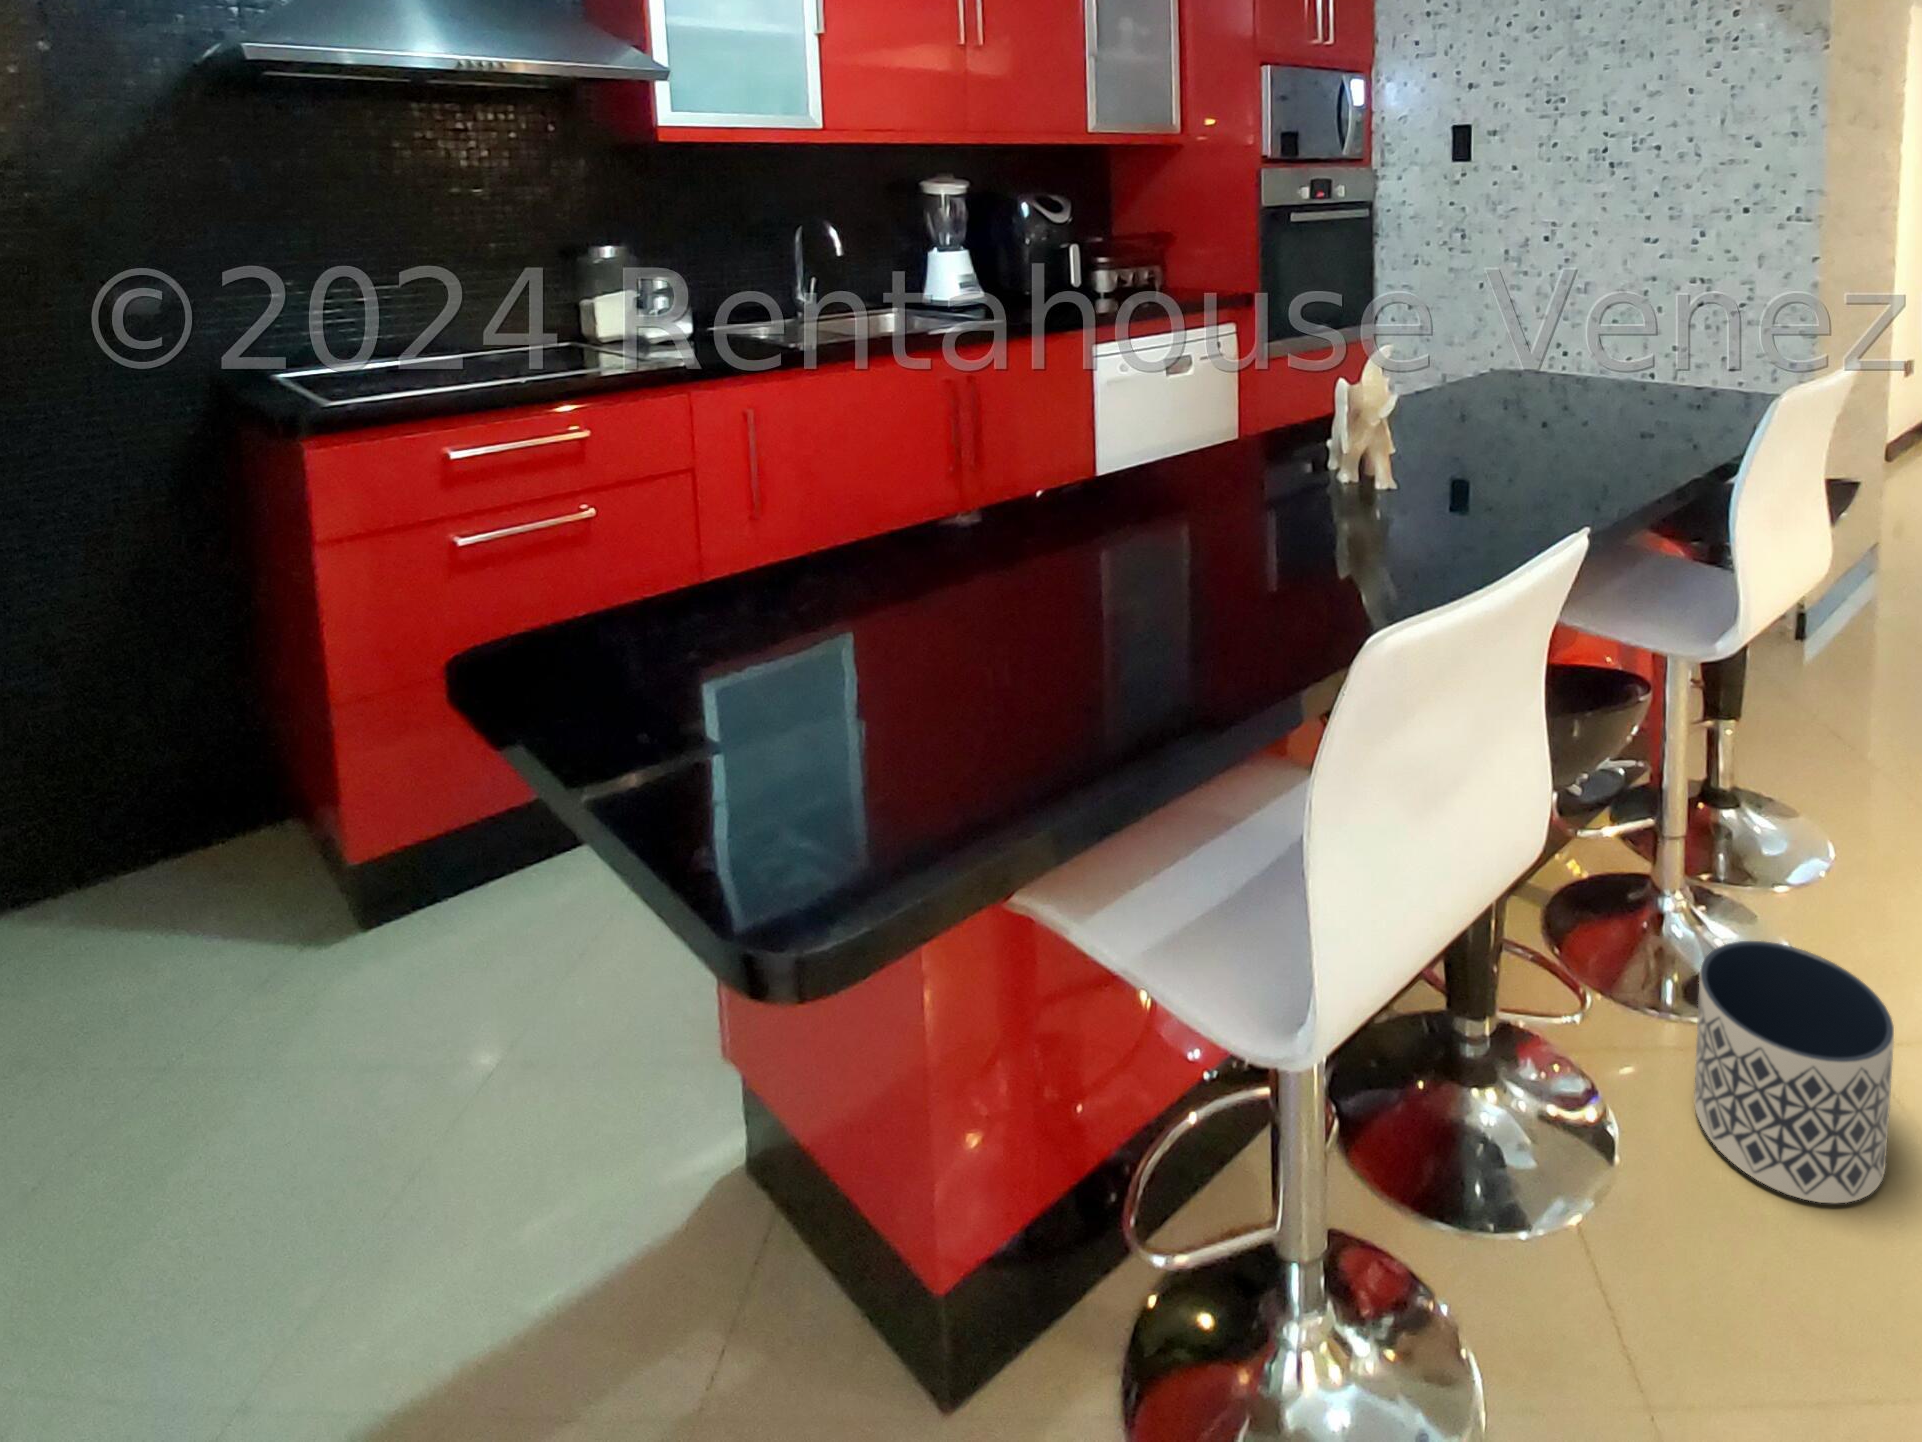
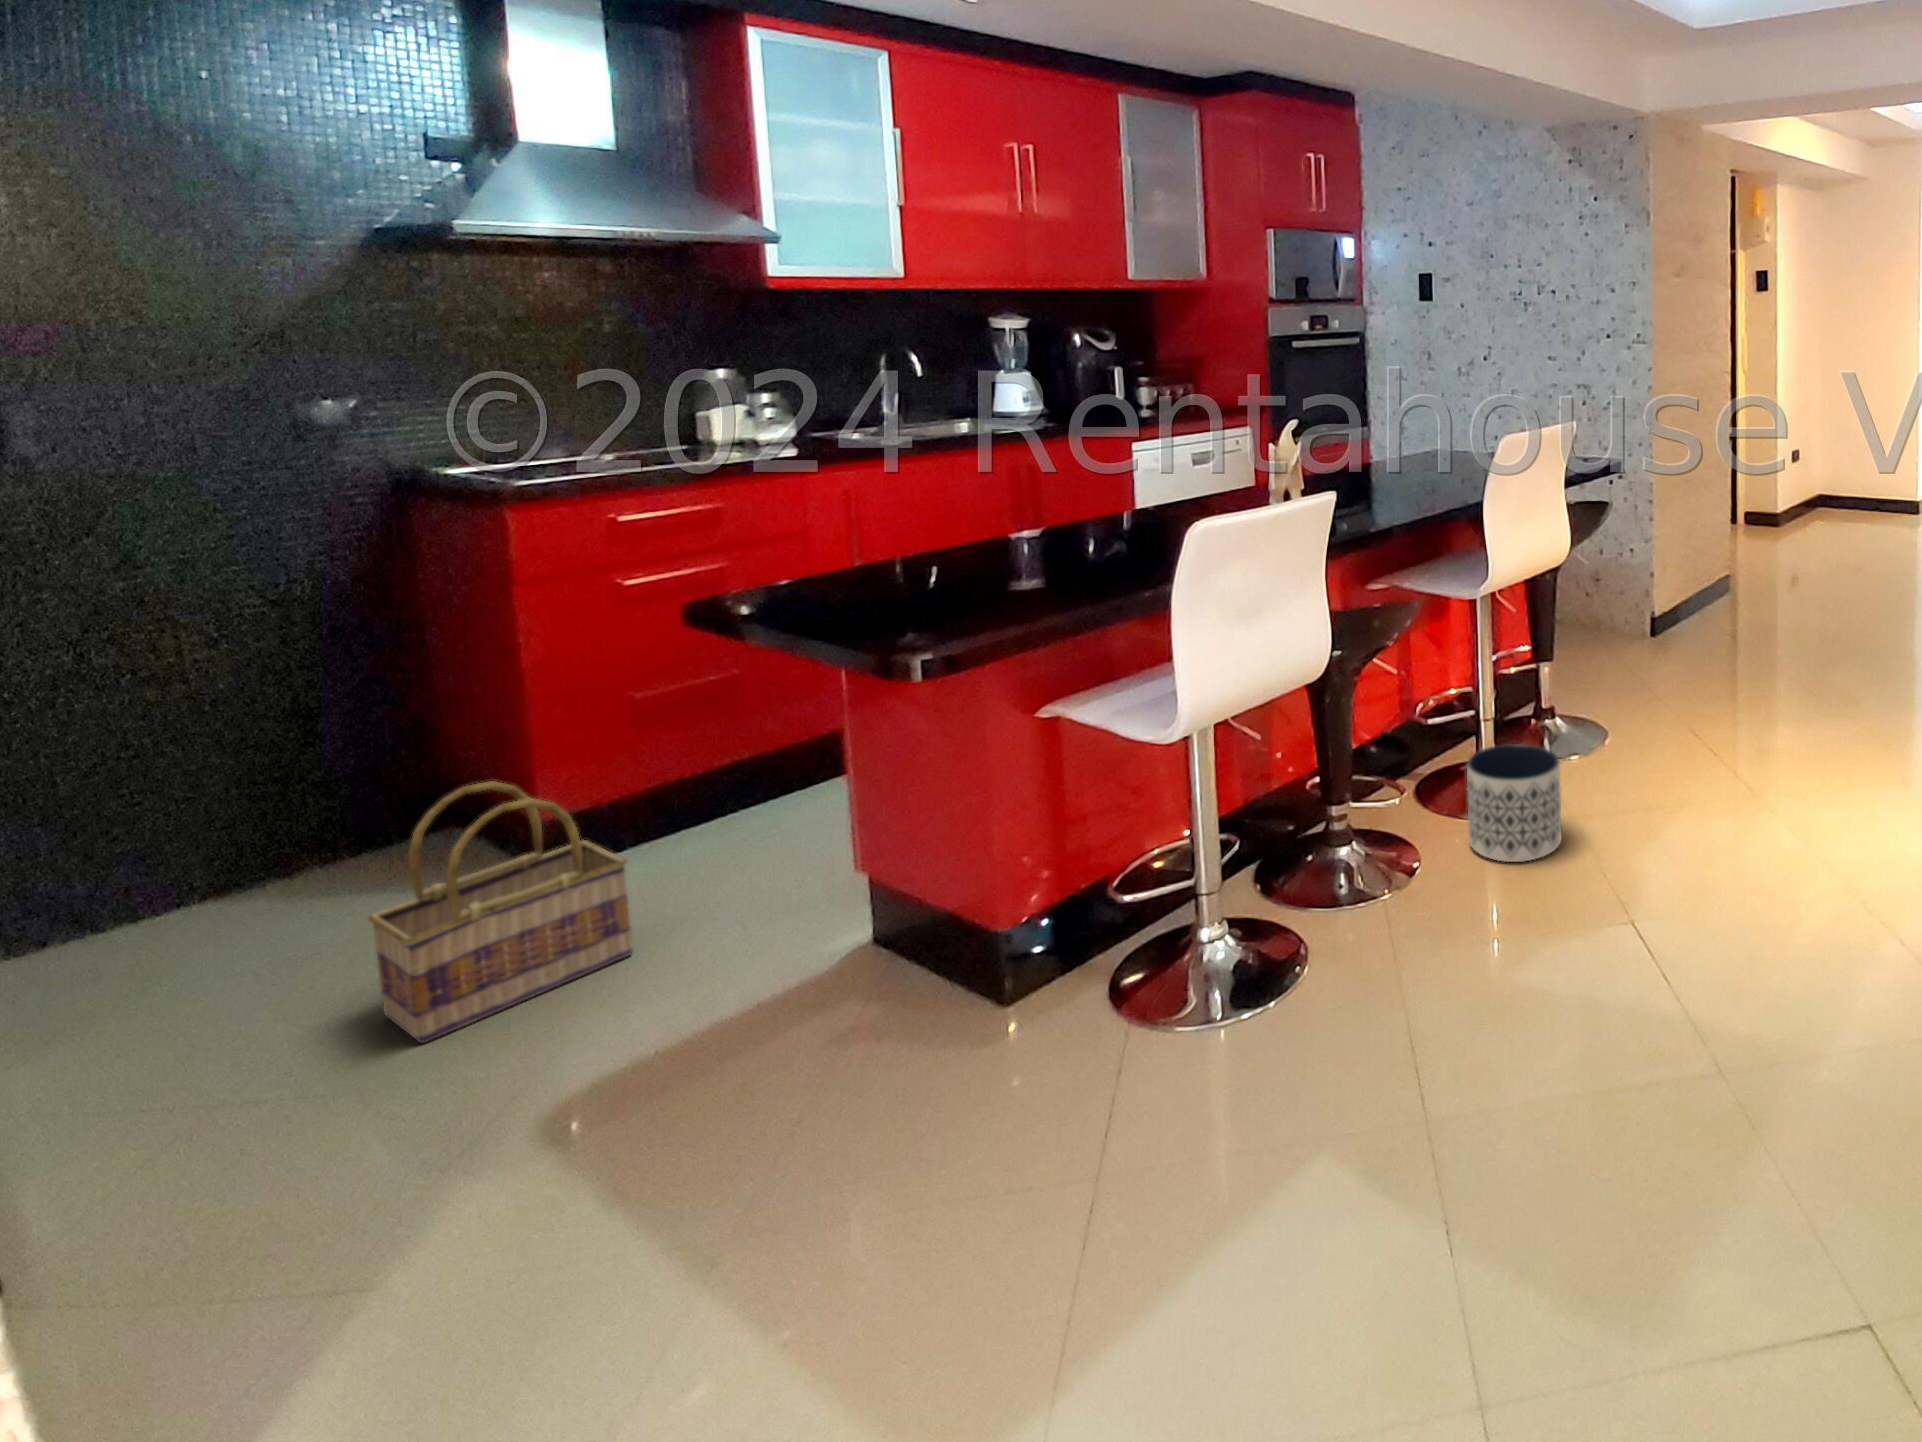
basket: none [32,873,407,1323] -> present [368,781,632,1043]

